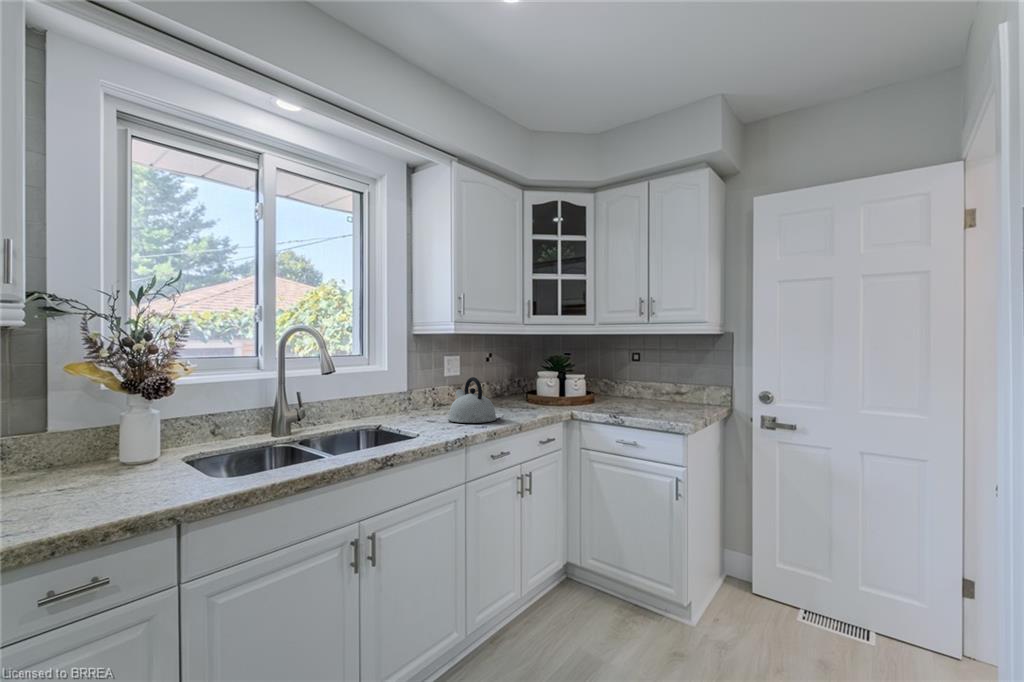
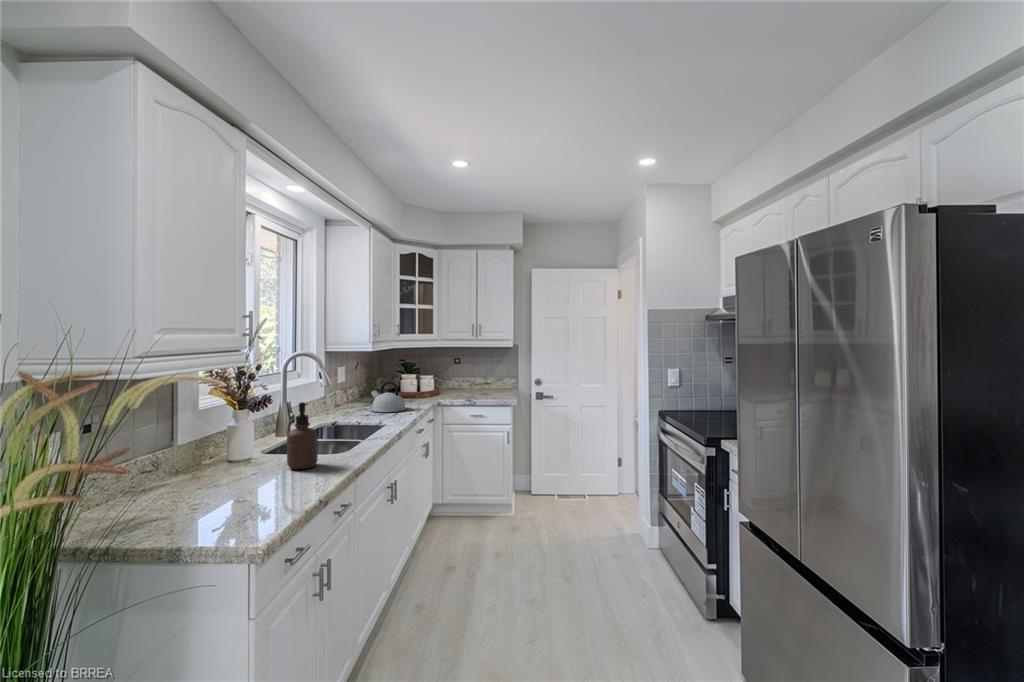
soap dispenser: none [60,390,124,506] -> present [287,402,318,469]

